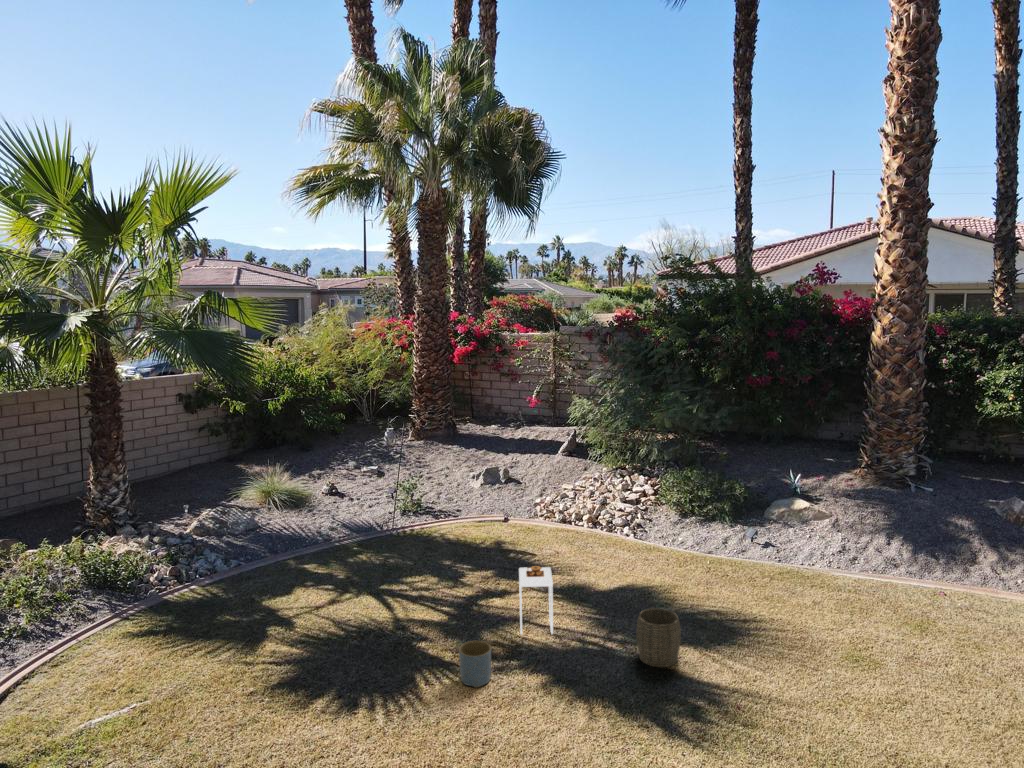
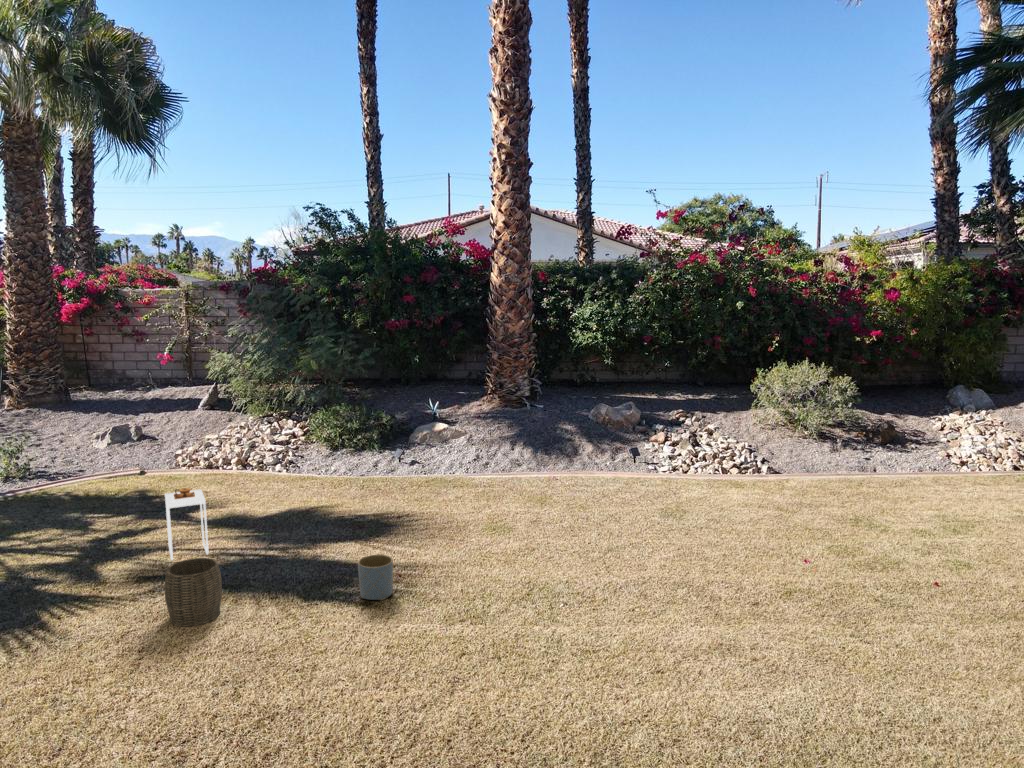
woven basket: present [636,608,681,667] -> present [165,558,222,627]
planter: present [459,641,491,688] -> present [358,555,393,600]

